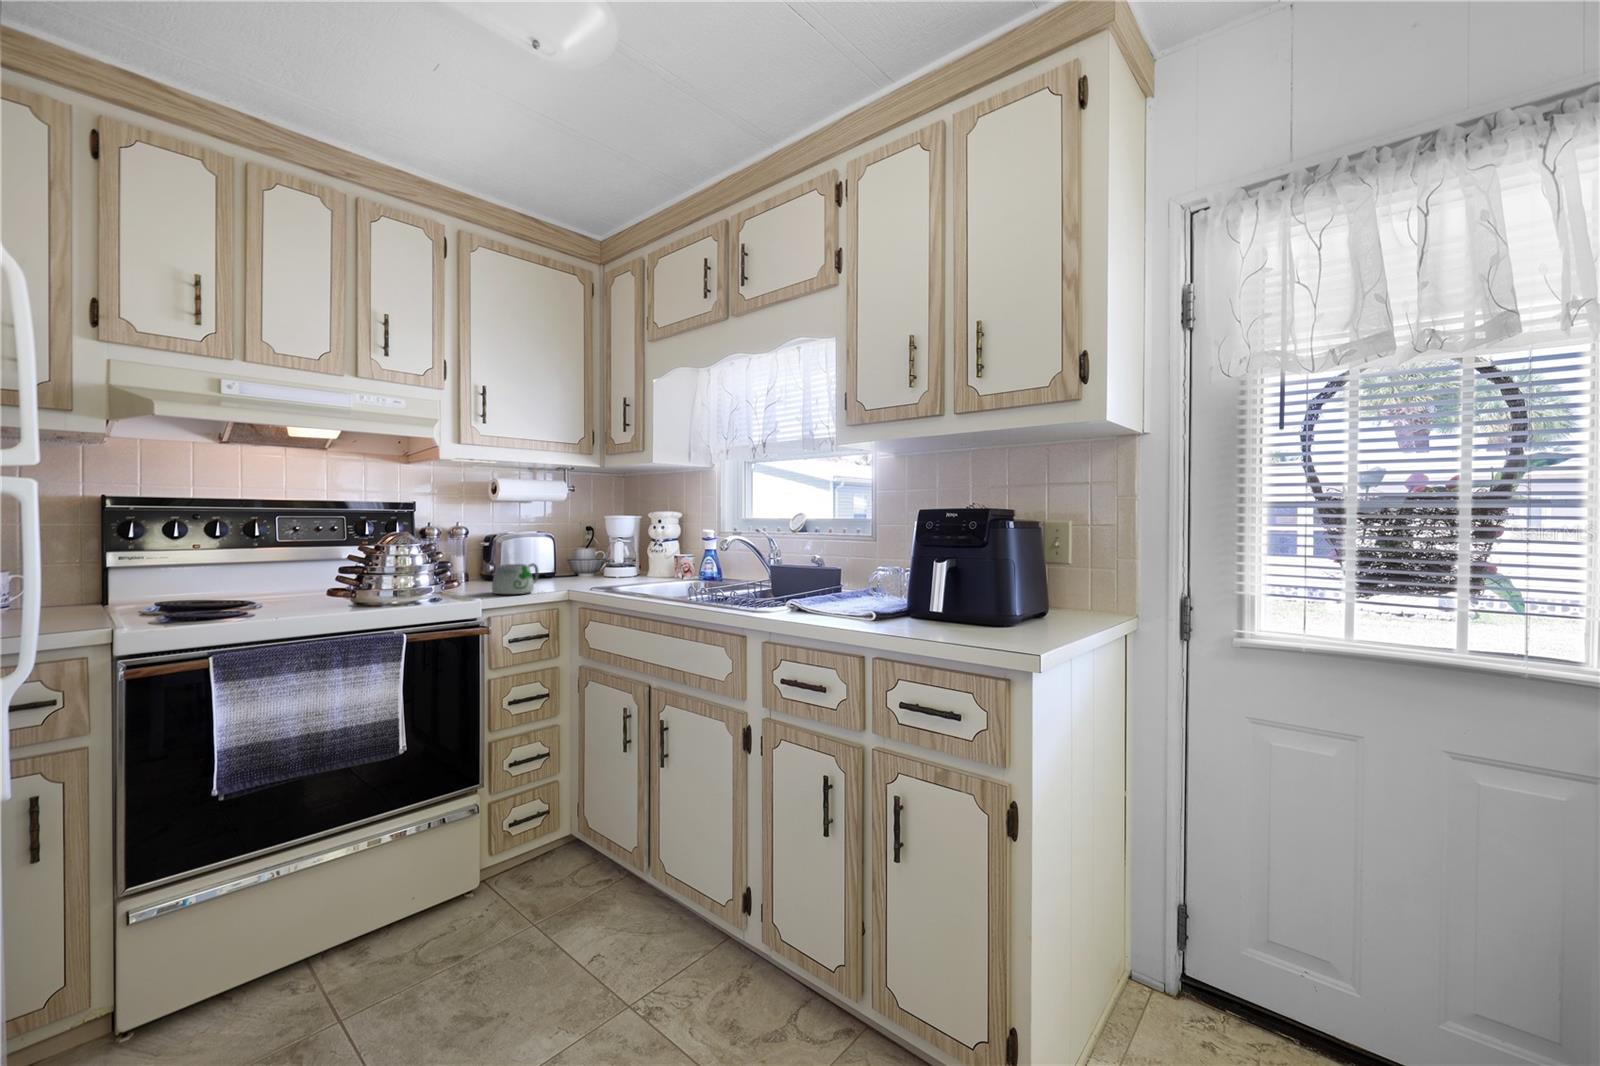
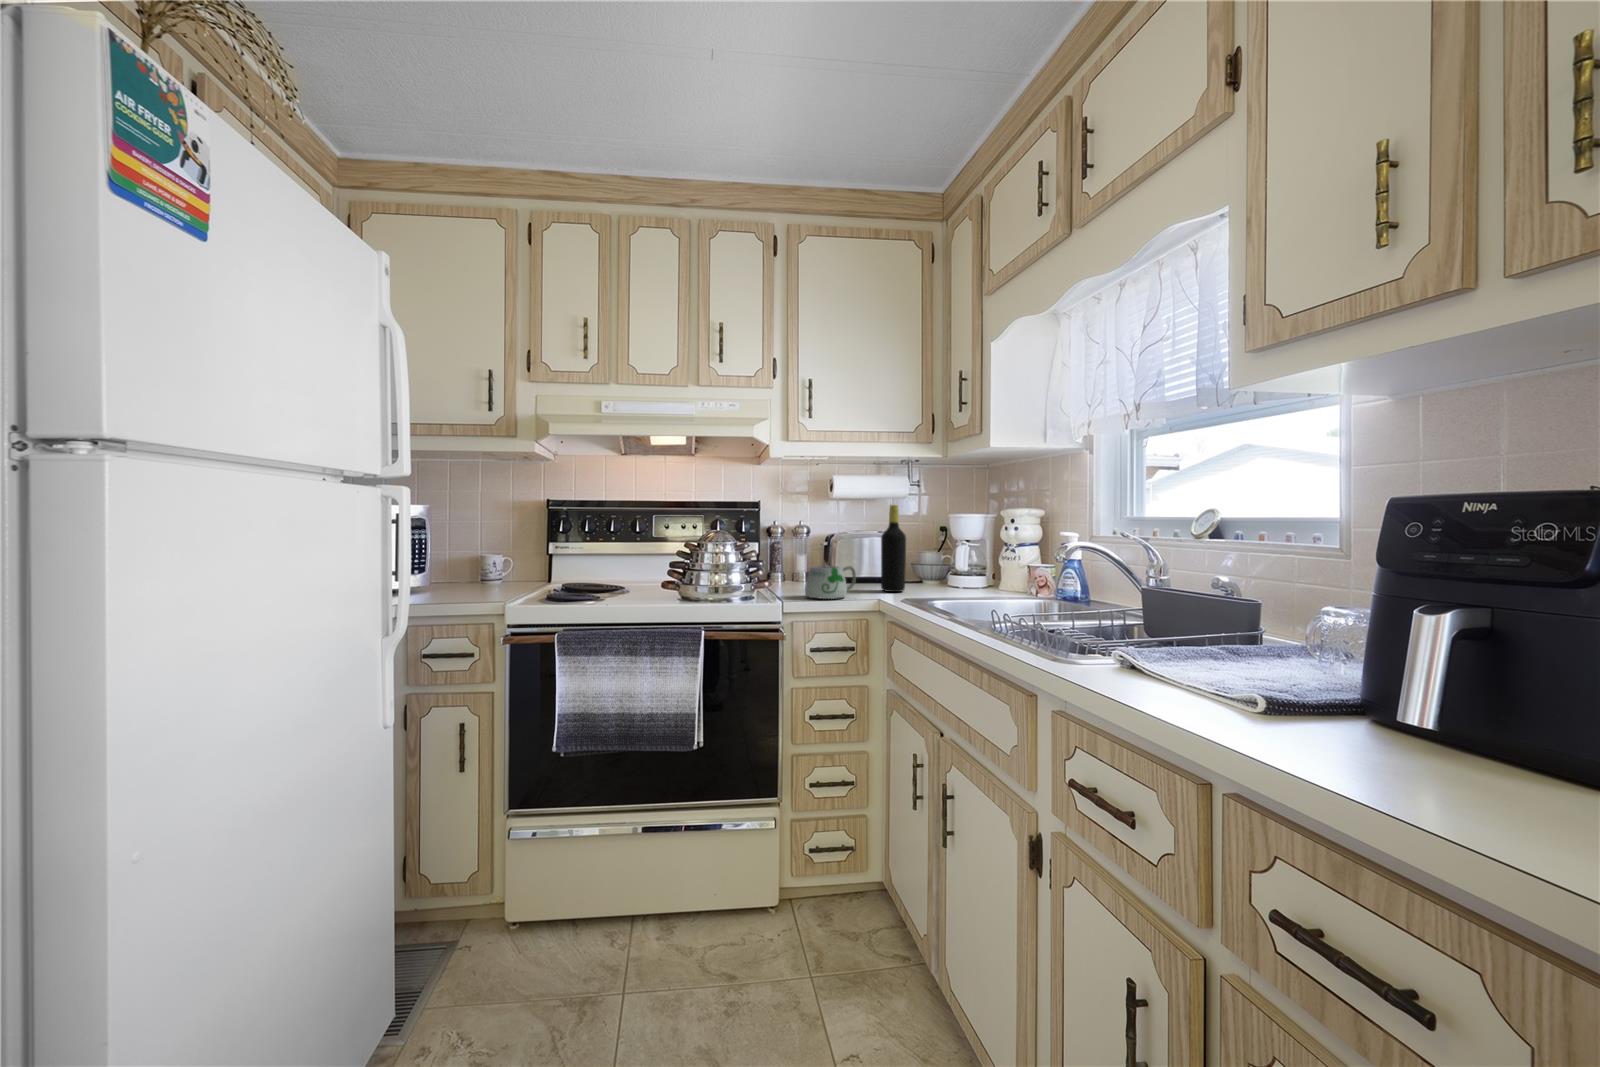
bottle: none [553,508,577,584] -> present [881,505,906,592]

